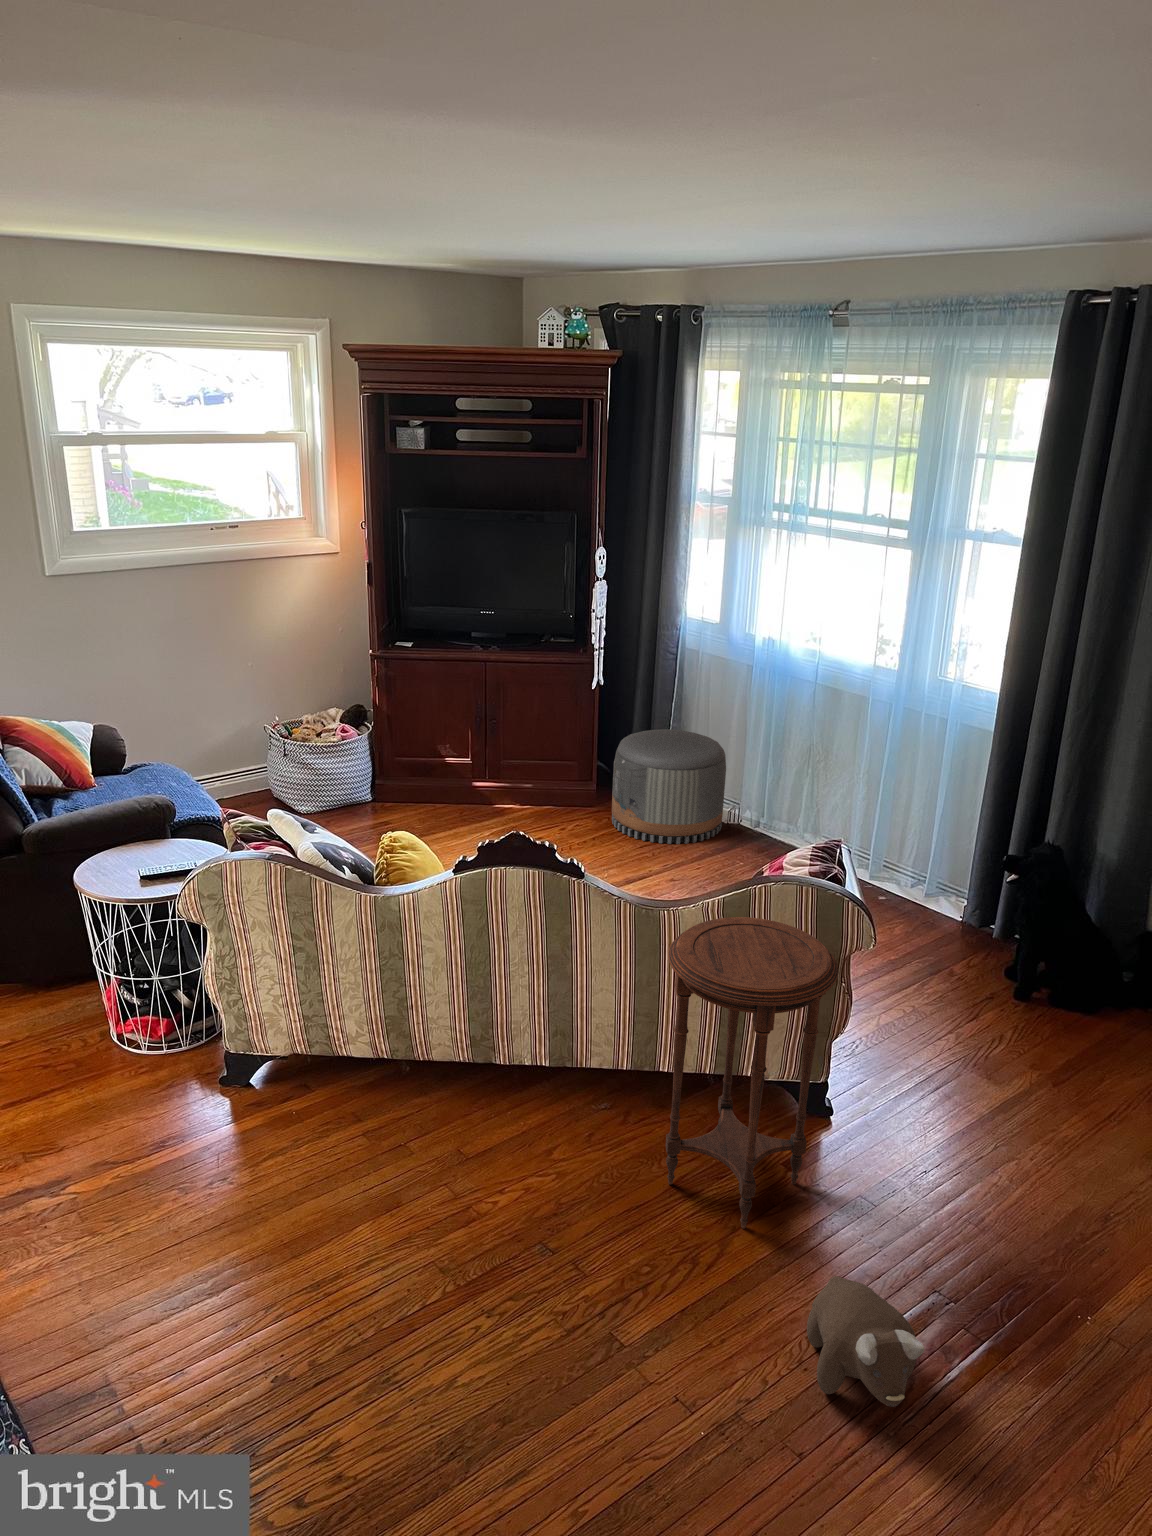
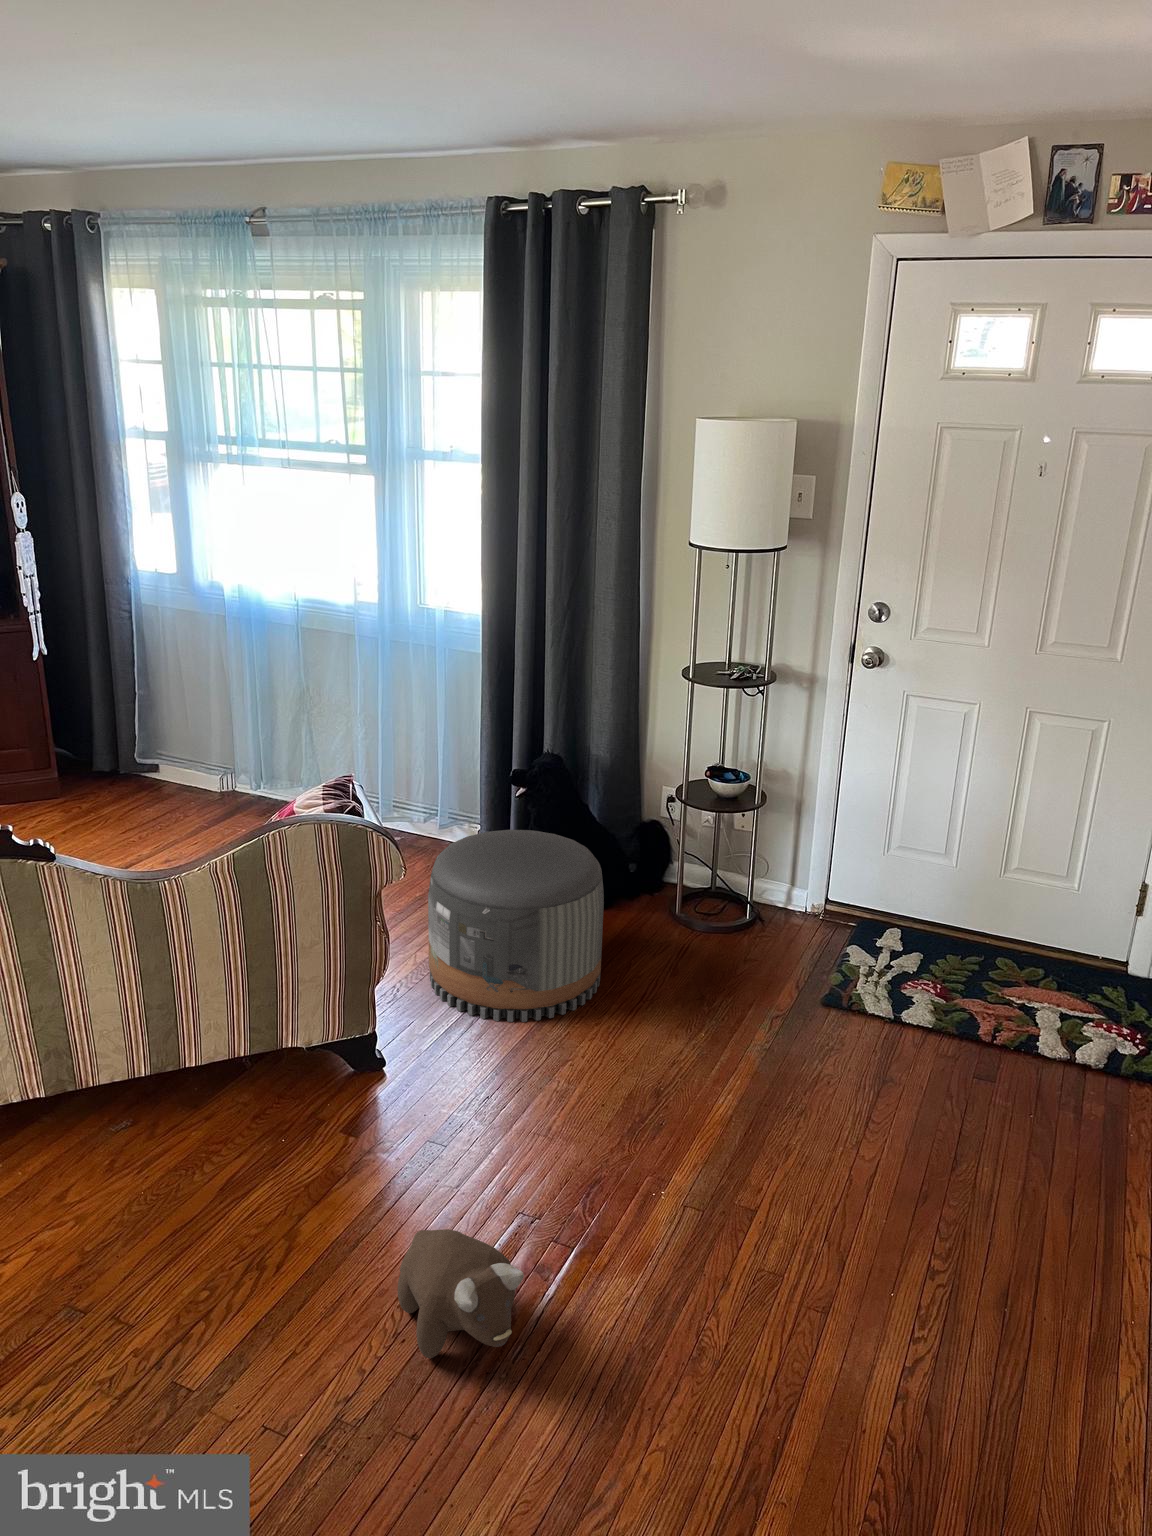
pouf: present [612,729,726,844] -> present [428,830,604,1022]
side table: present [666,917,838,1229] -> none [174,869,371,1213]

